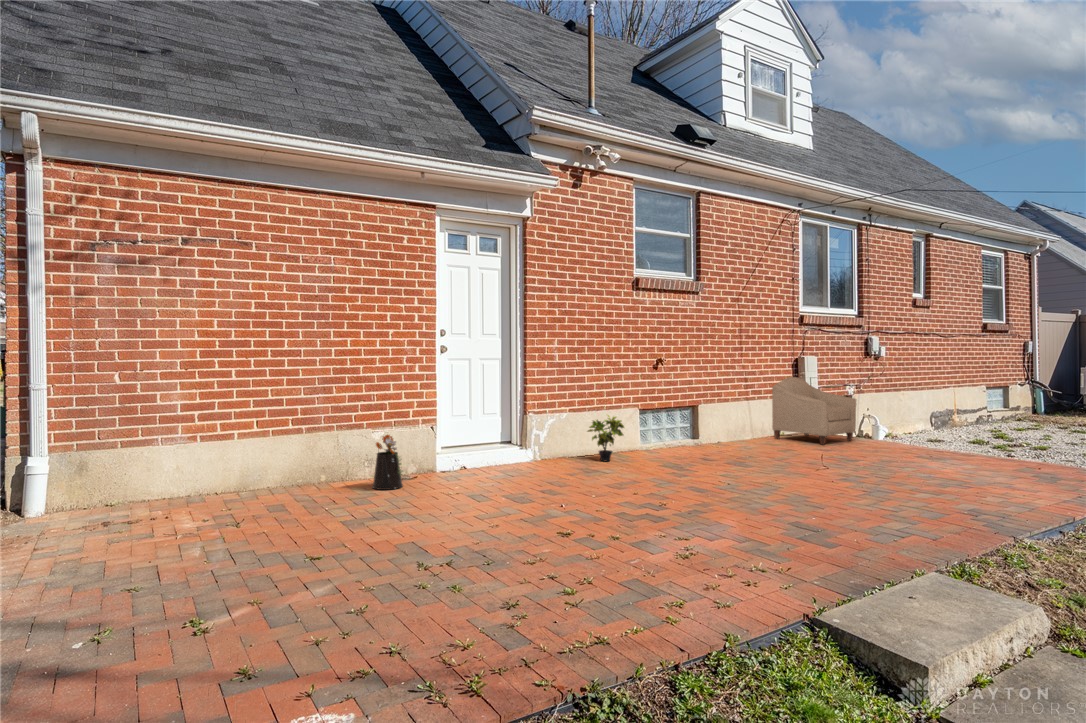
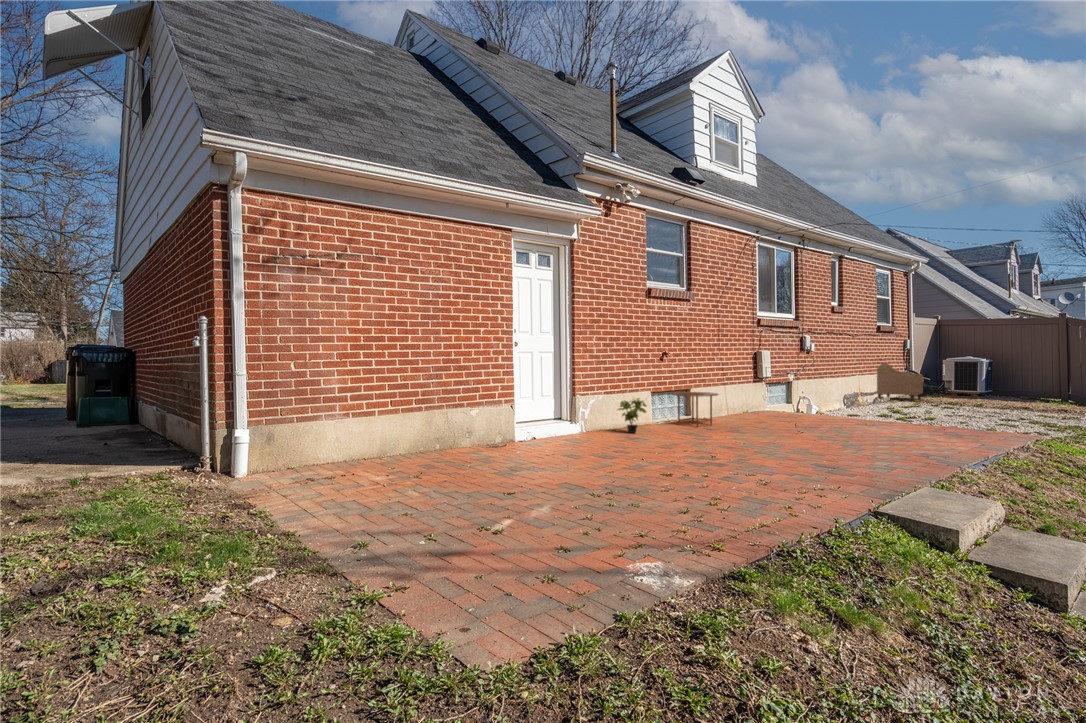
chair: present [772,377,856,445] -> present [877,363,923,400]
side table: none [670,408,730,454] -> present [672,392,718,427]
watering can: present [372,435,403,490] -> none [475,411,500,455]

